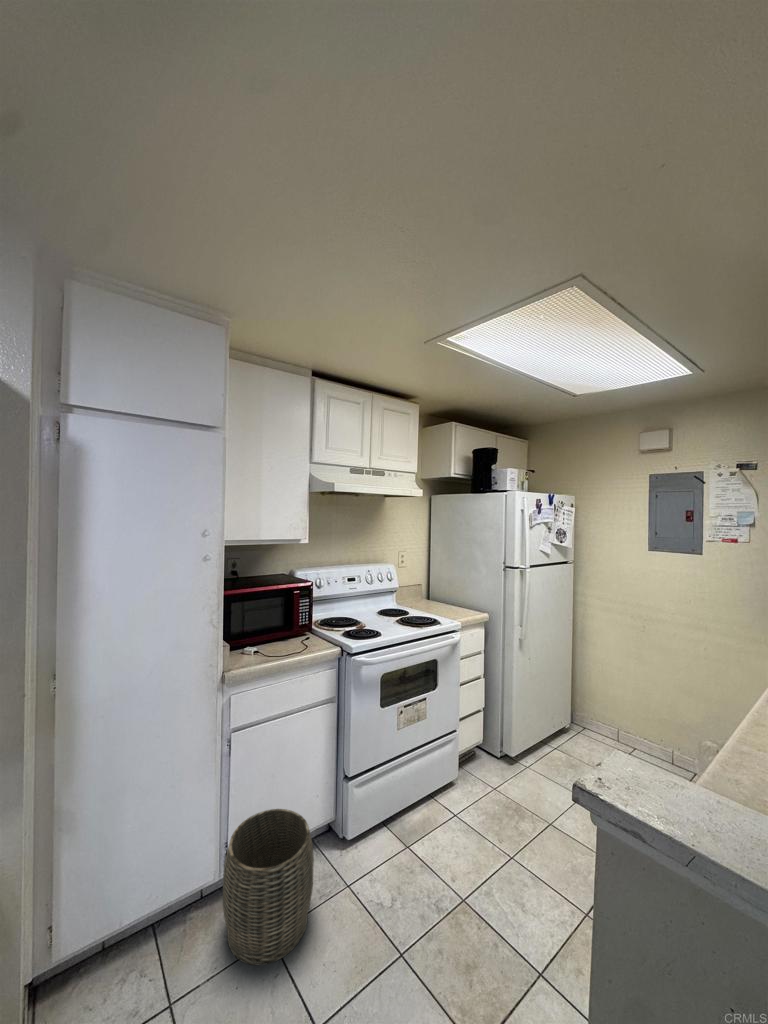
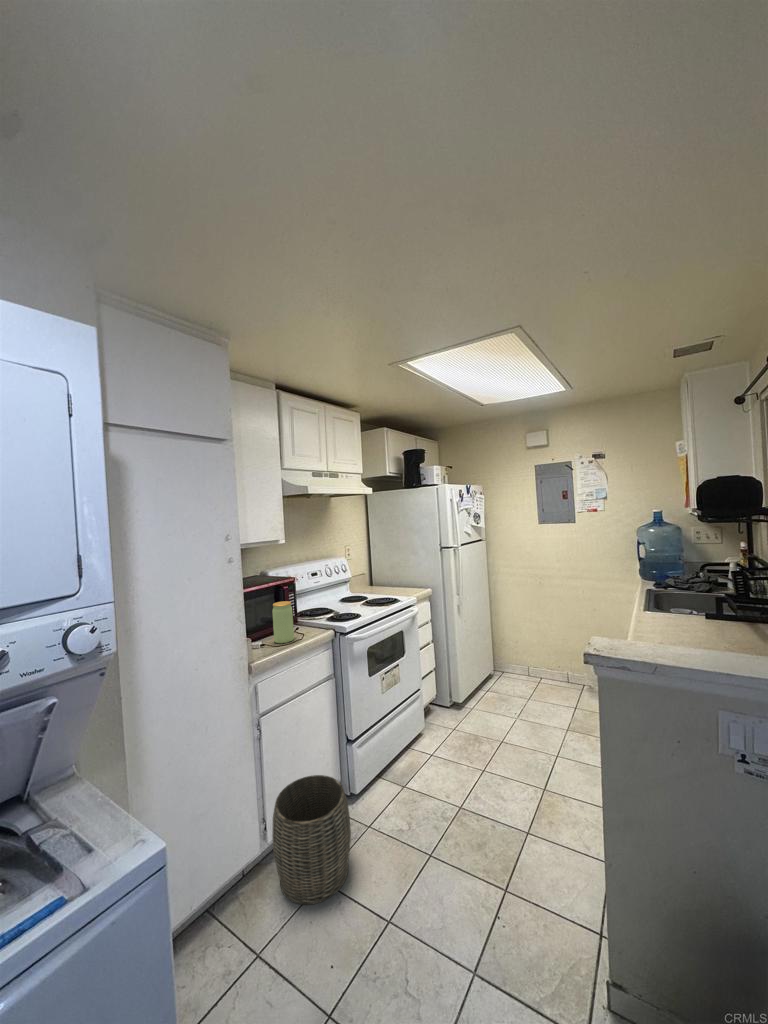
jar: none [269,607,291,654] -> present [272,601,294,643]

